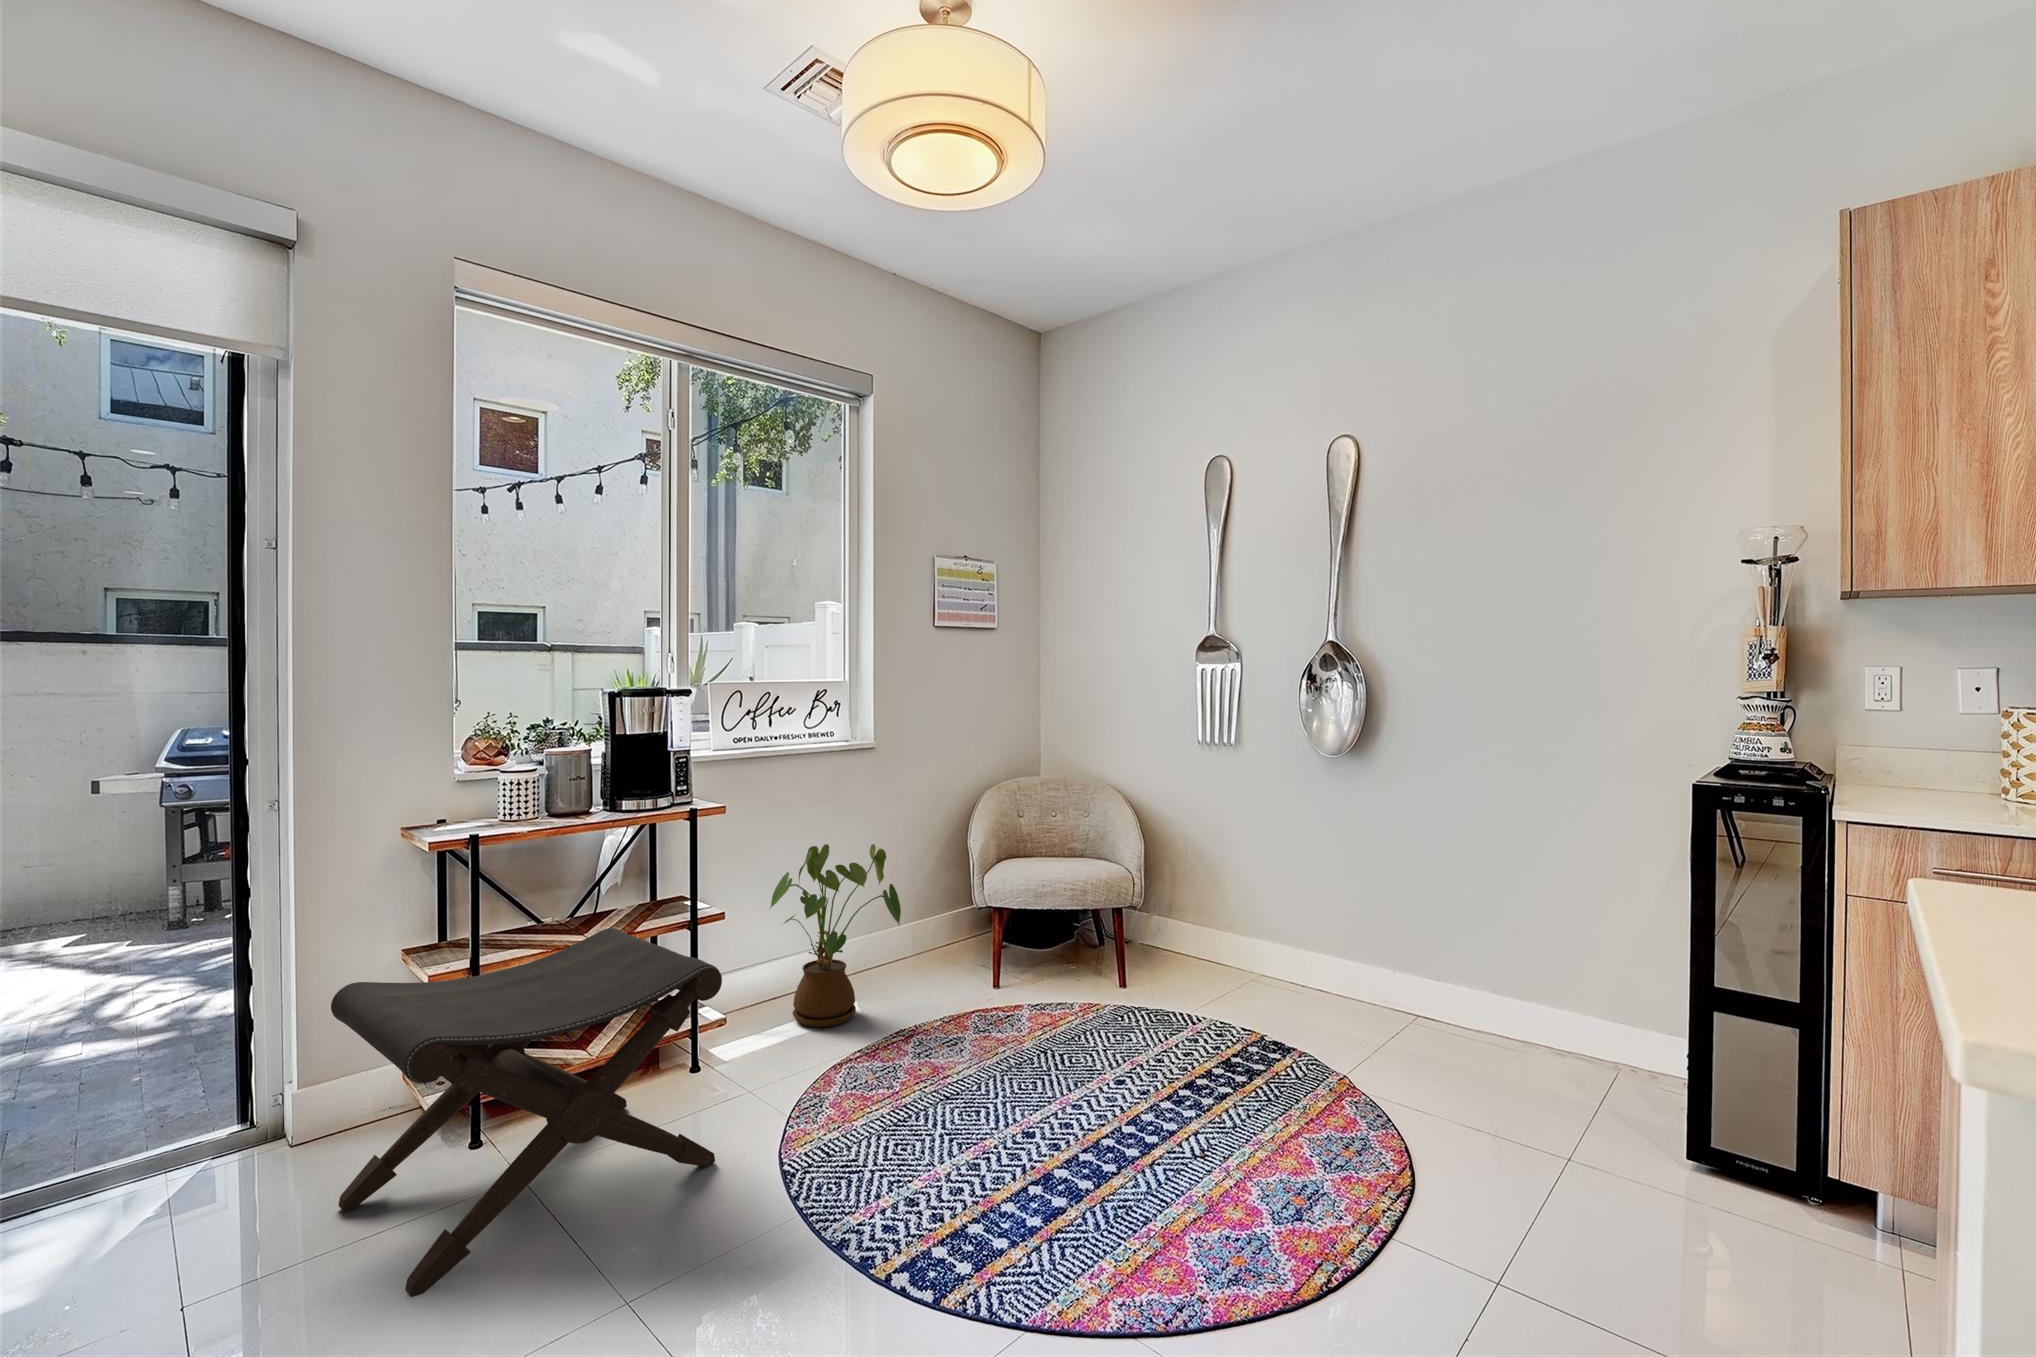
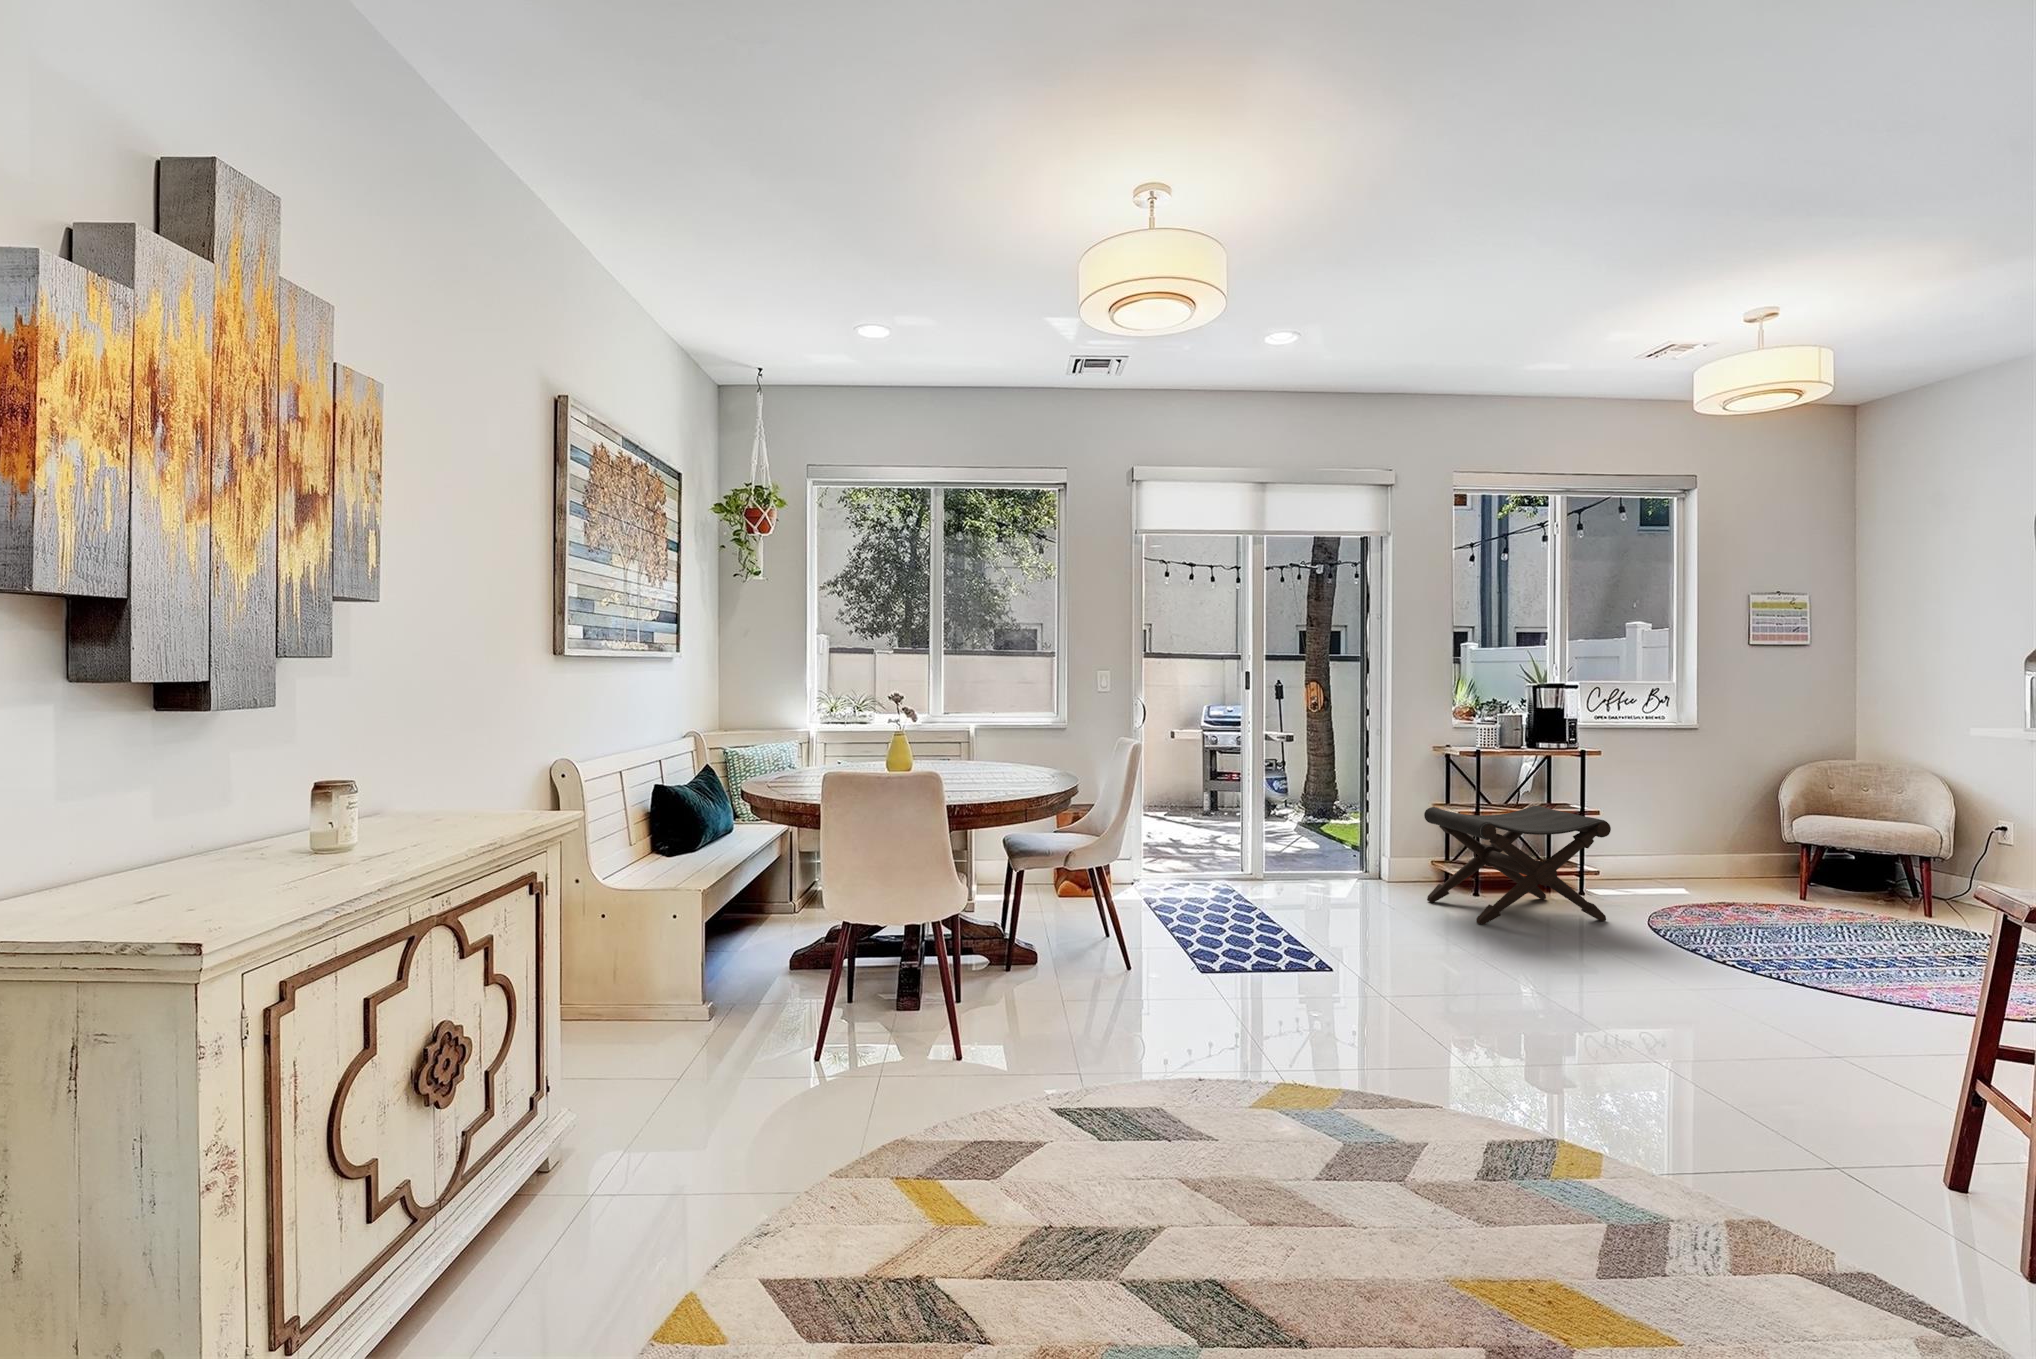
house plant: present [769,844,901,1027] -> none [1623,785,1720,894]

